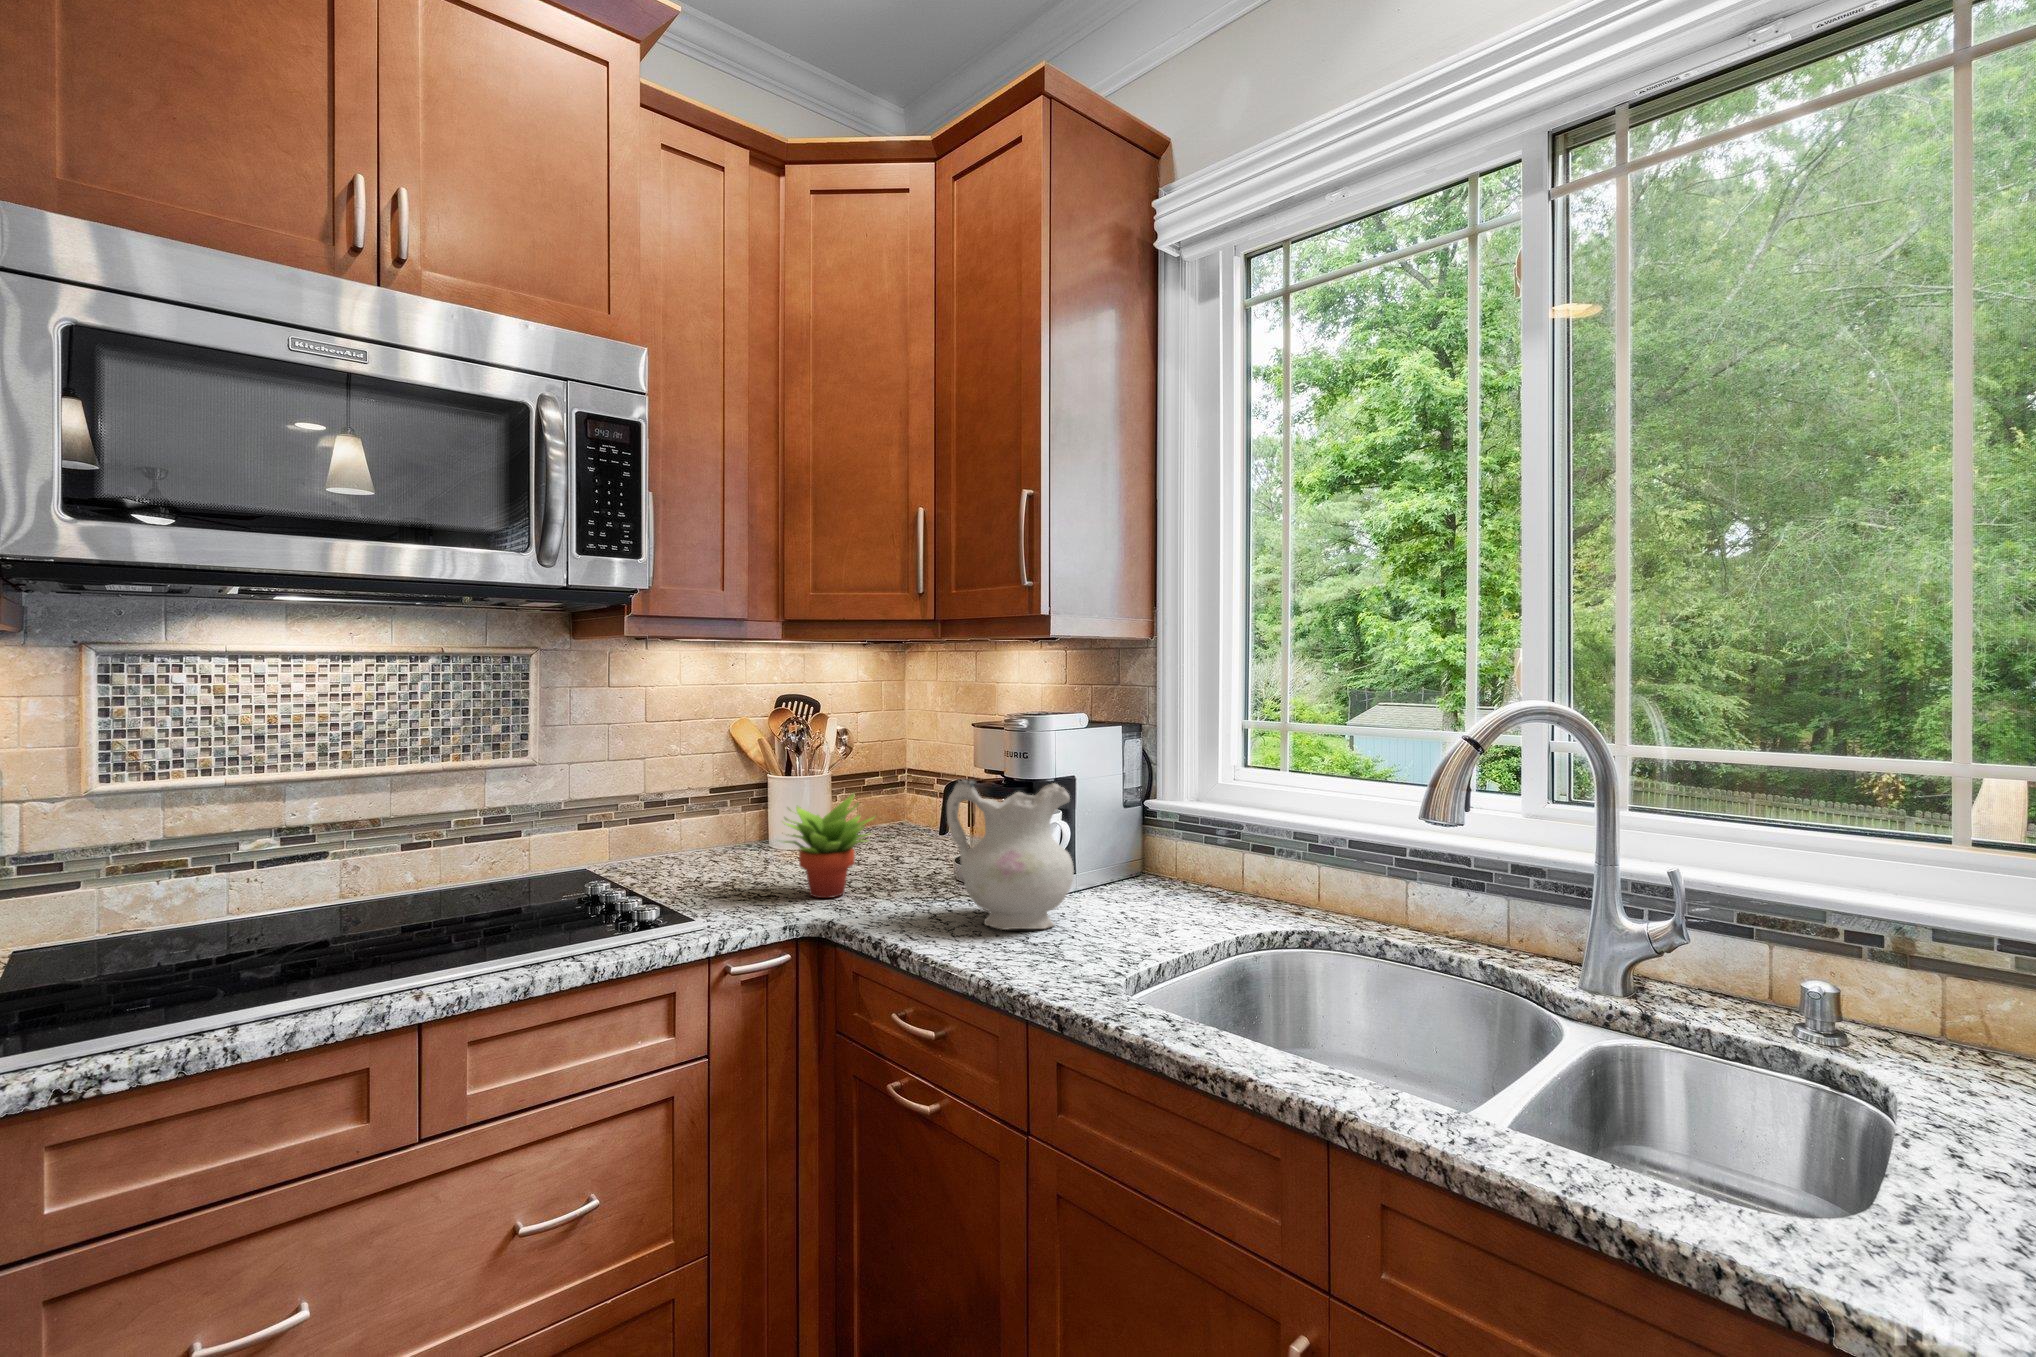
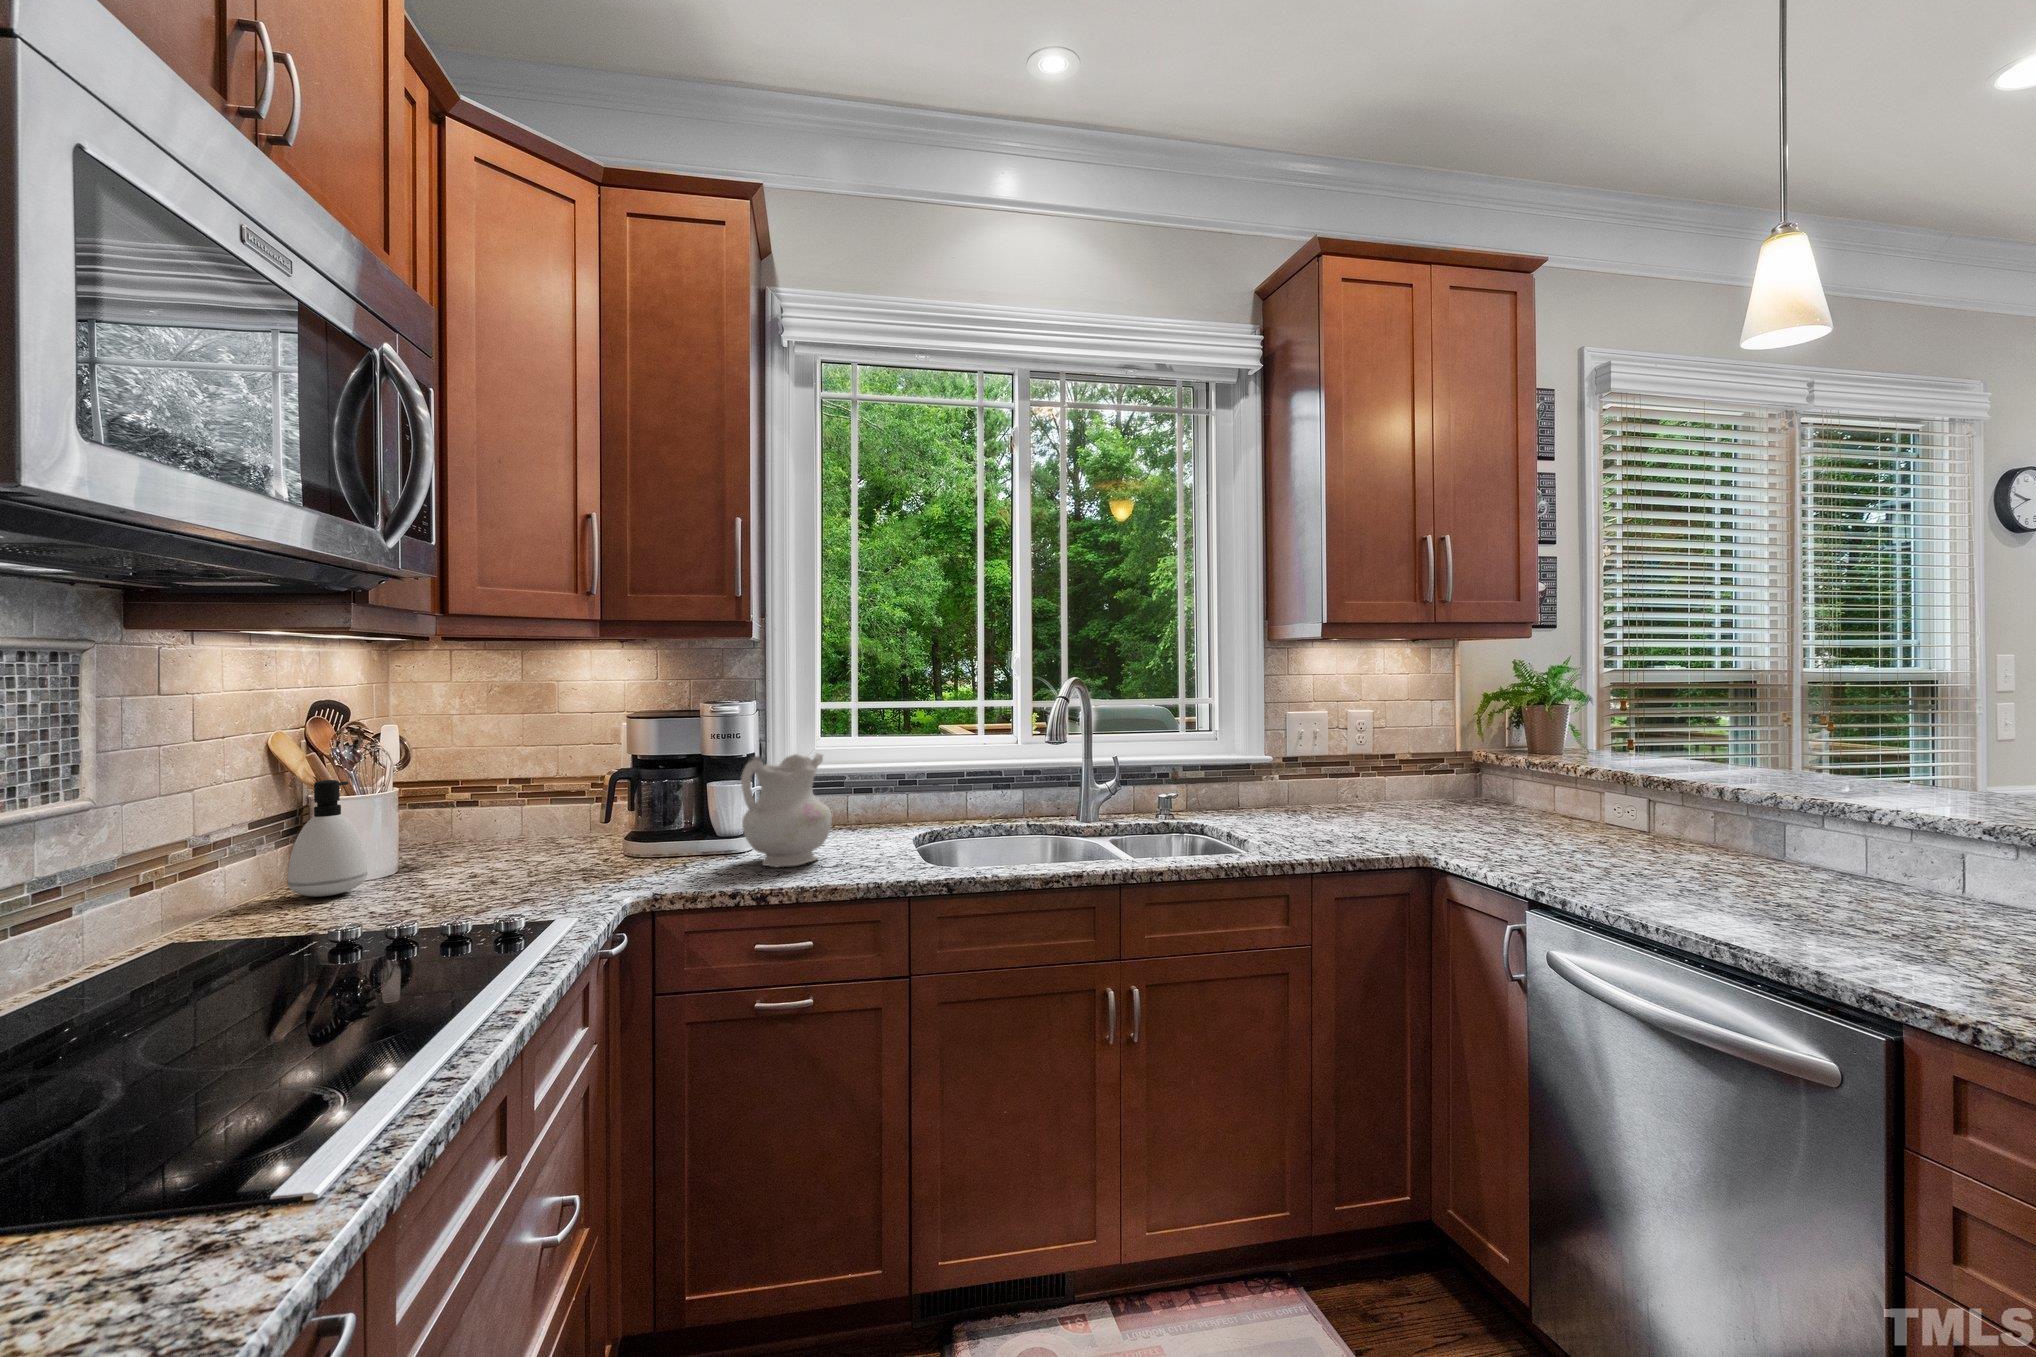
soap dispenser: none [711,760,765,857] -> present [288,780,367,896]
succulent plant: present [784,793,875,898] -> none [527,787,637,890]

